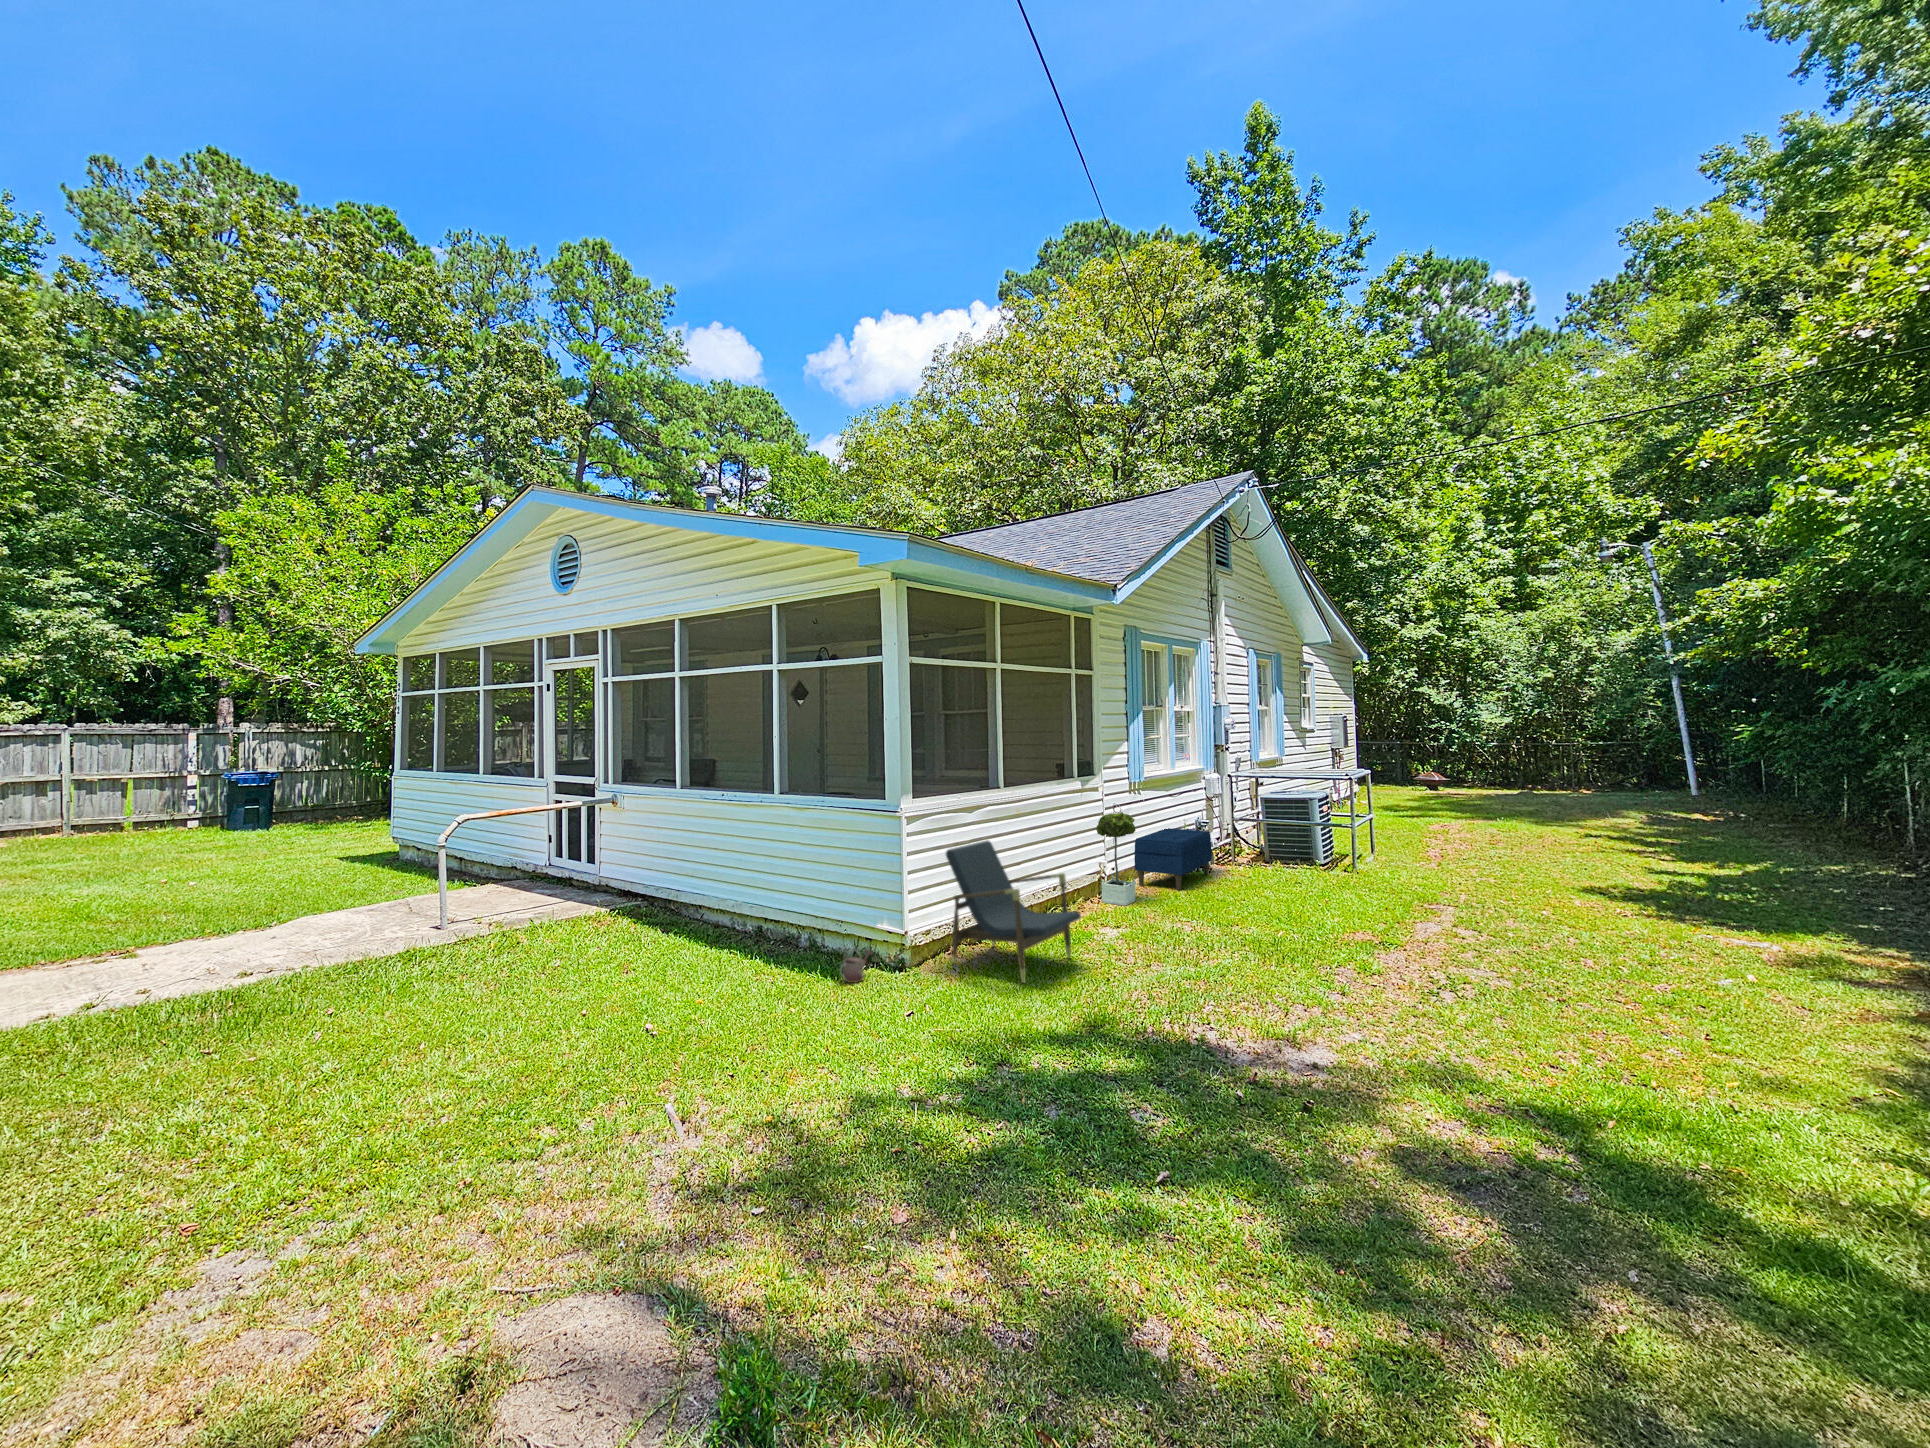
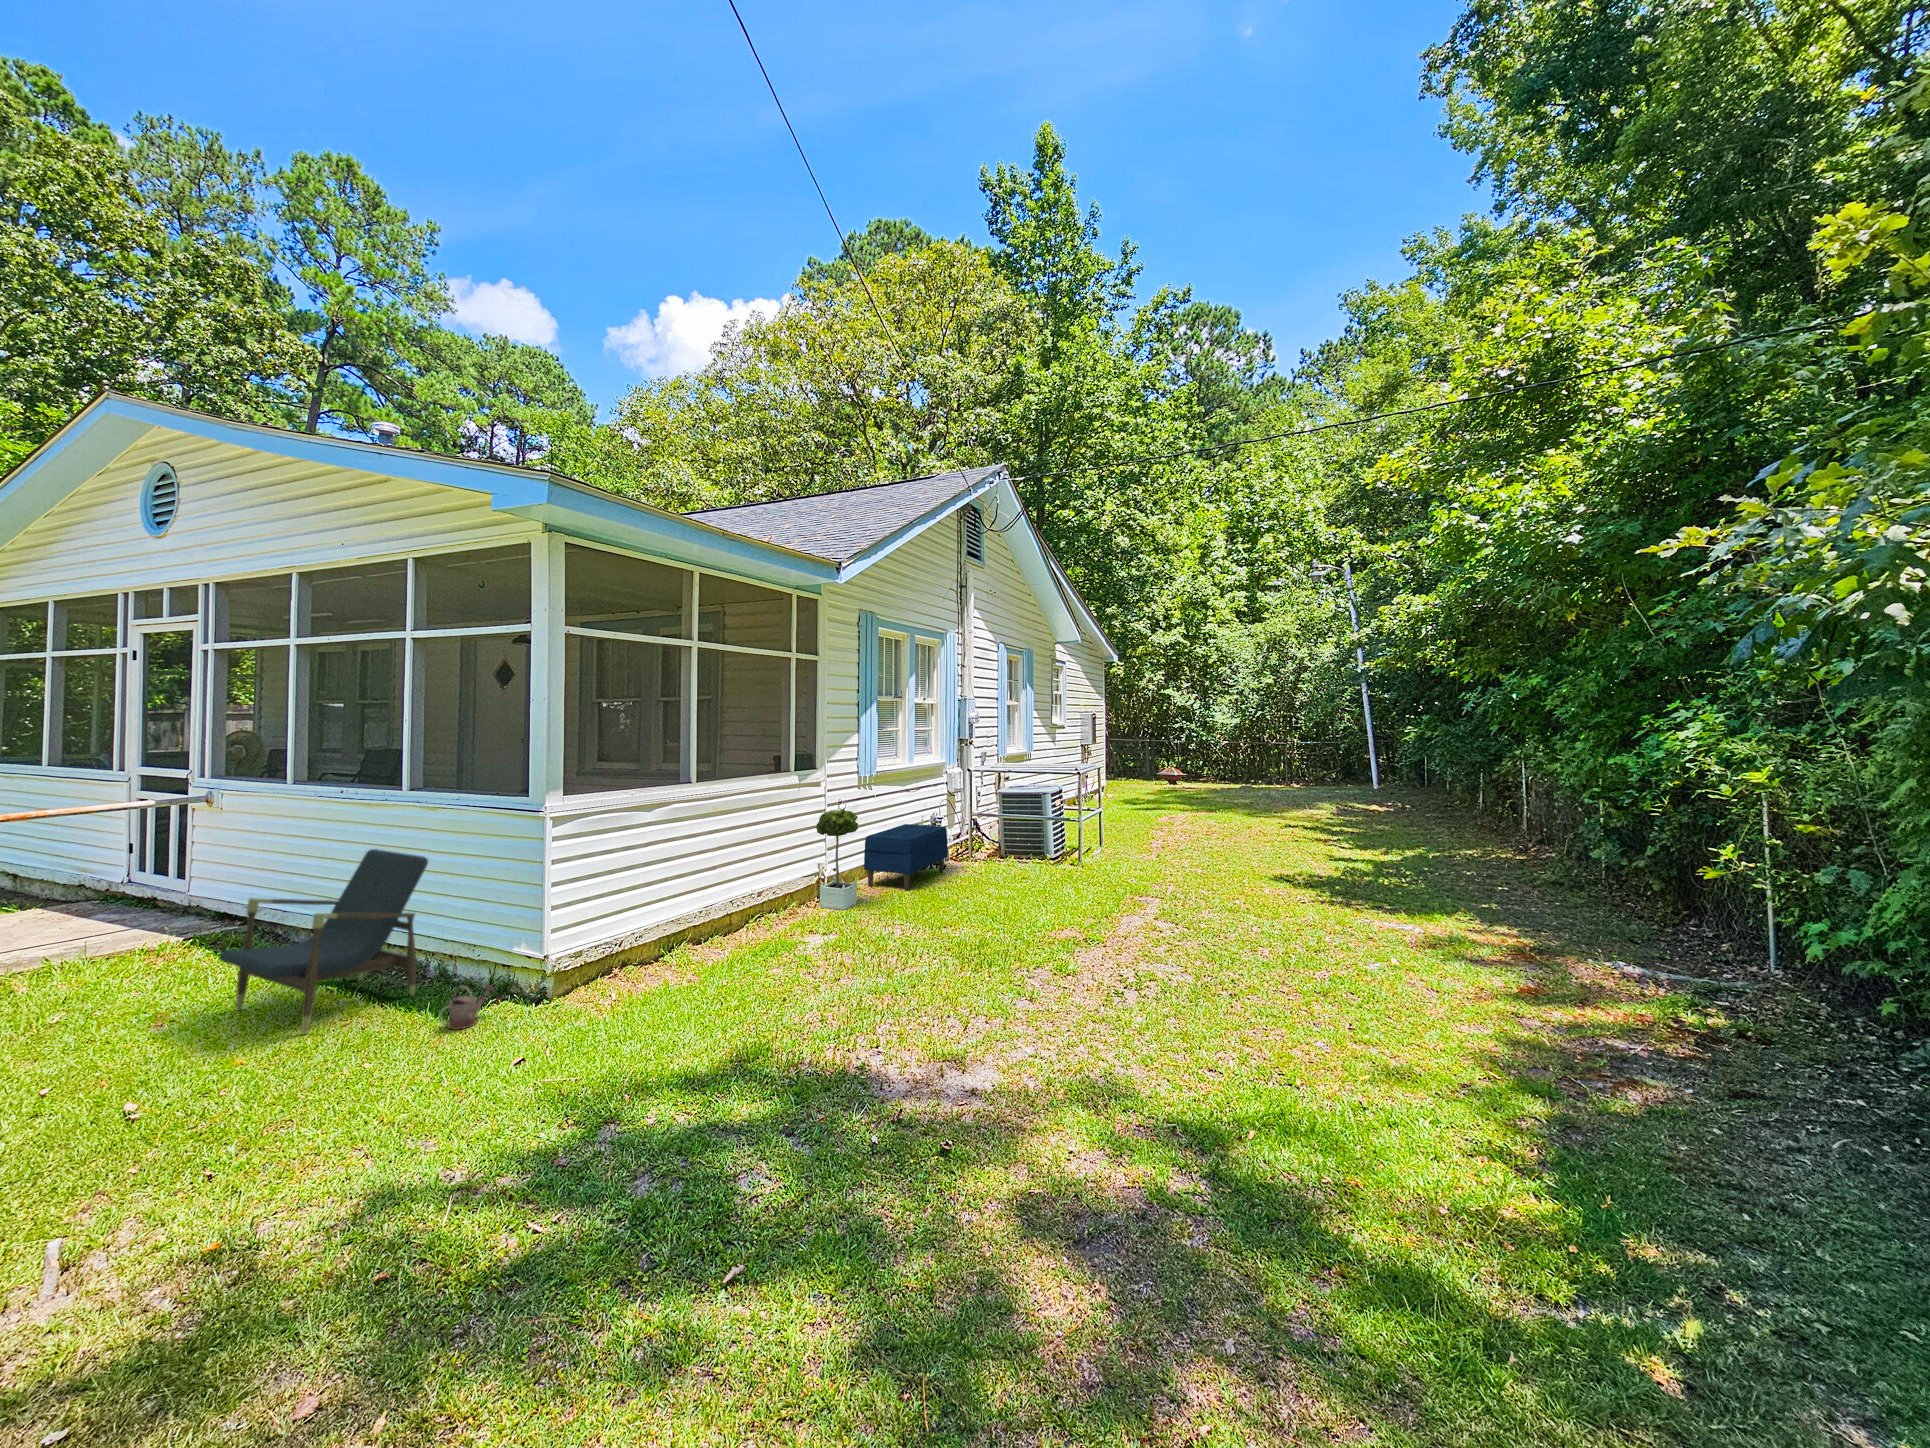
lounge chair: present [946,840,1081,983] -> present [219,849,428,1034]

